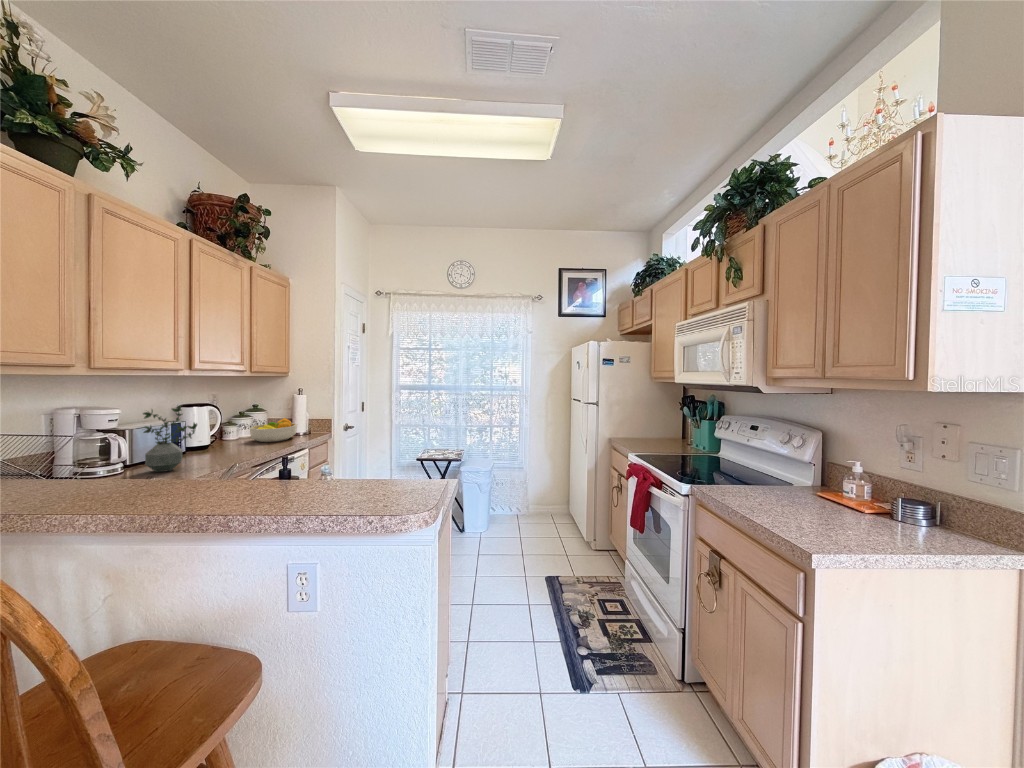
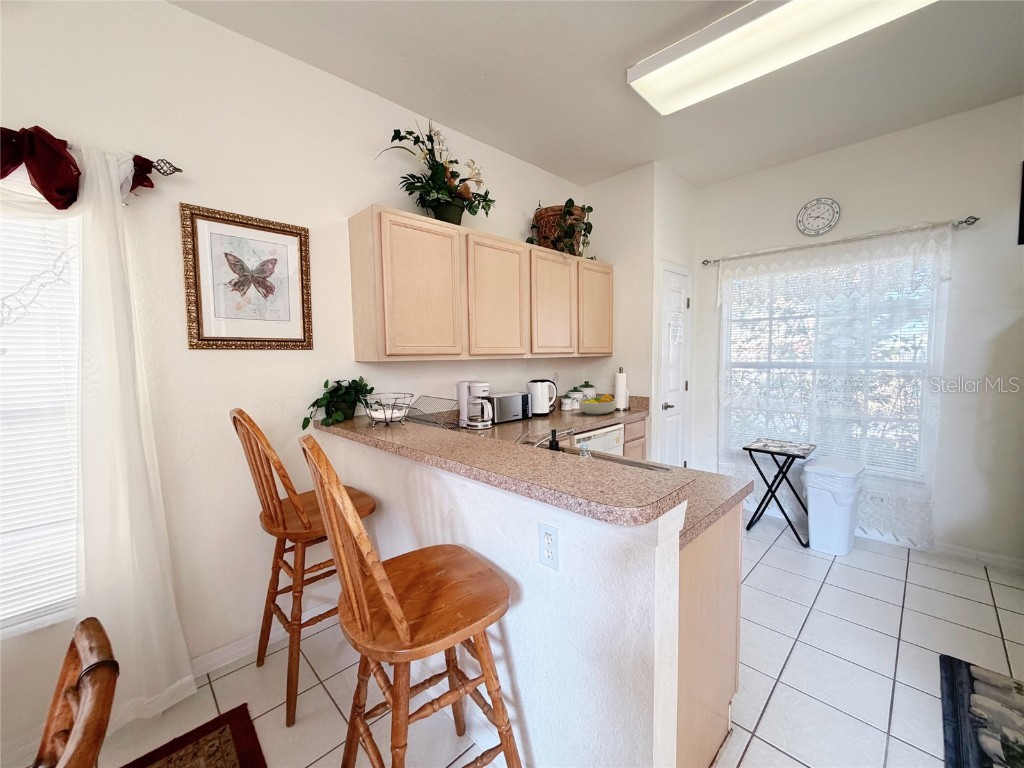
potted plant: present [143,405,197,472] -> none [500,381,533,431]

